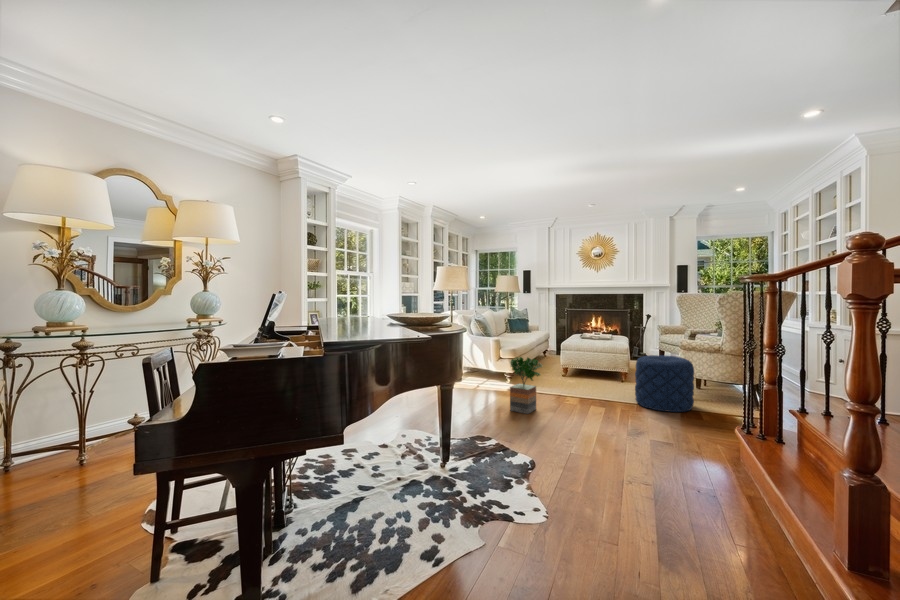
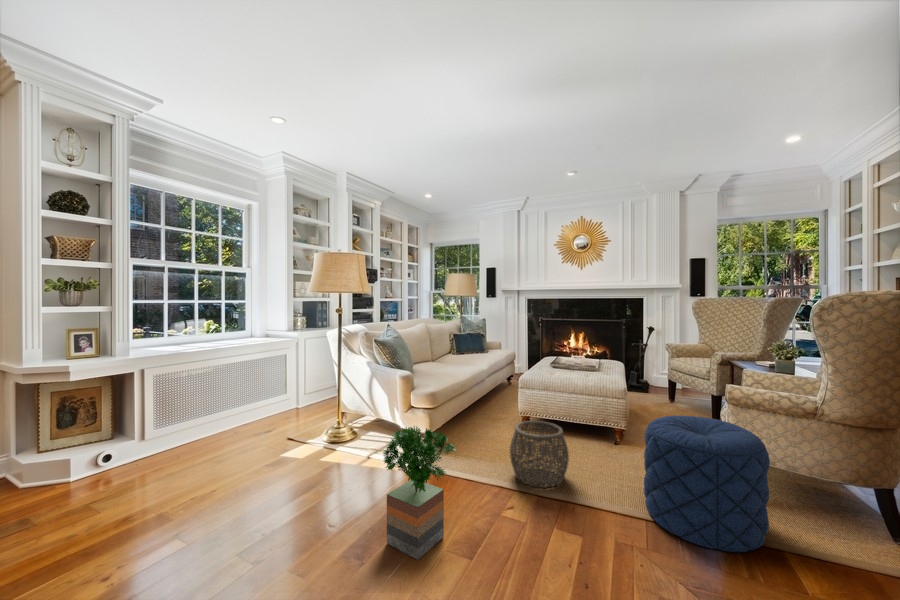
woven basket: none [561,364,595,396] -> present [510,421,569,487]

